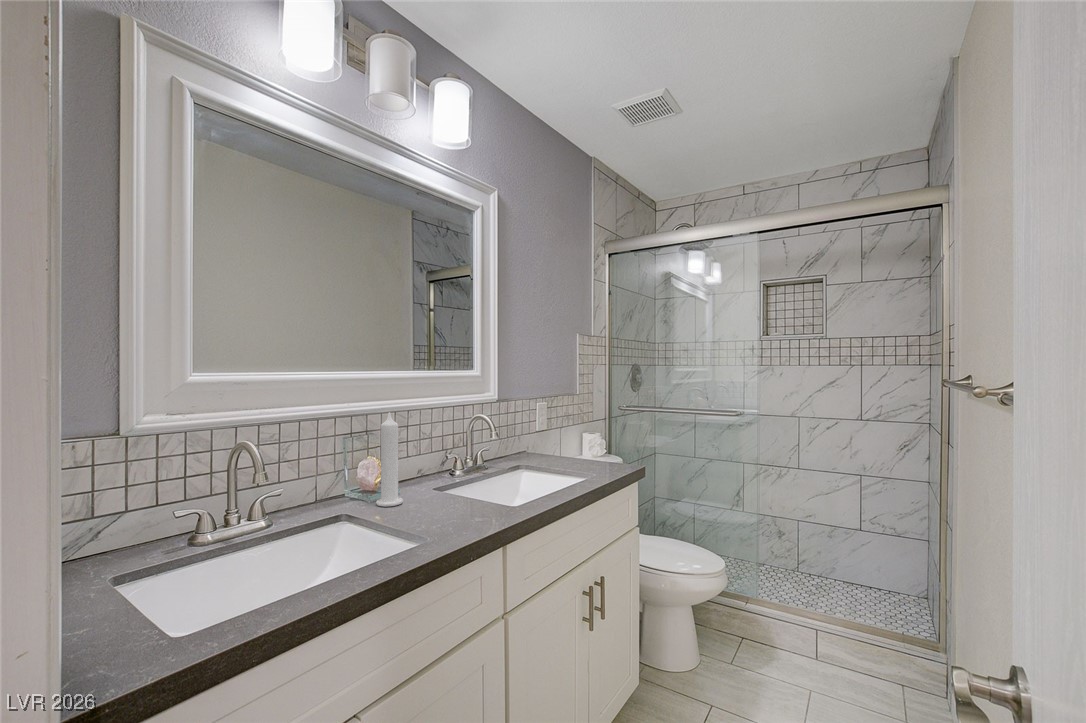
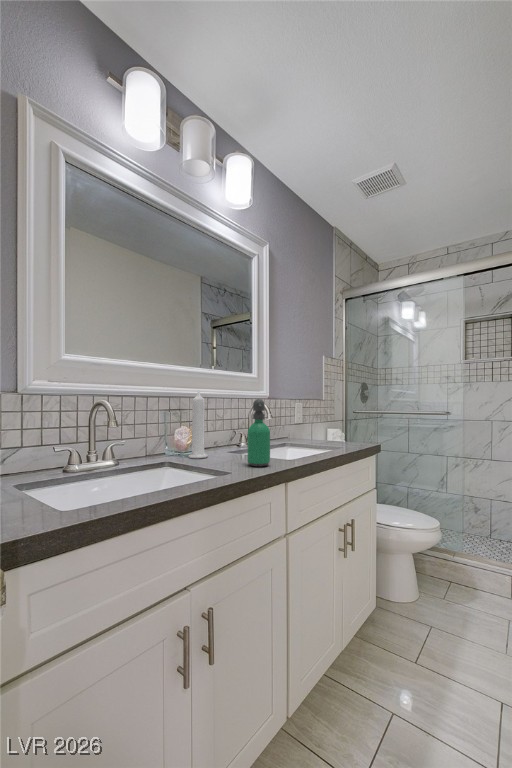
soap dispenser: none [453,430,484,522] -> present [248,399,270,467]

